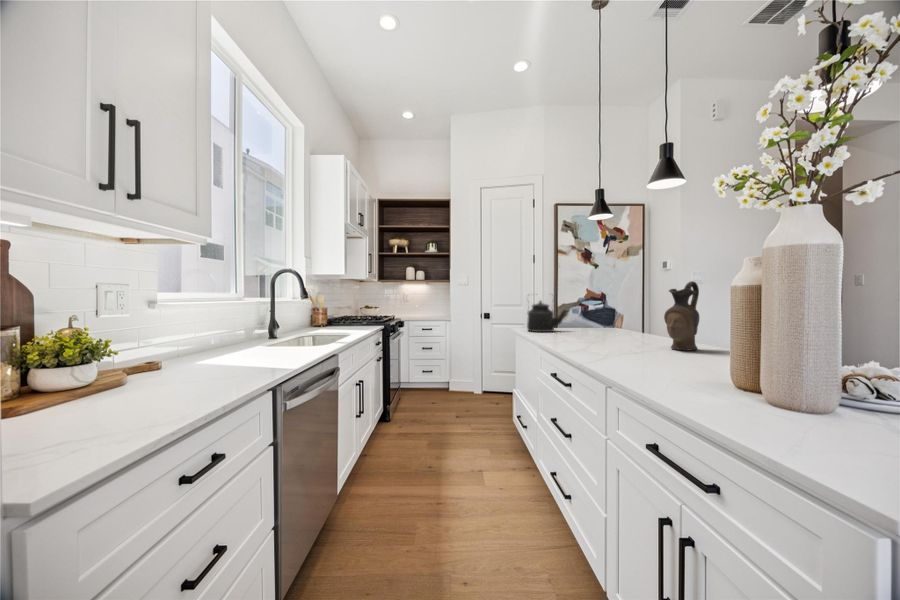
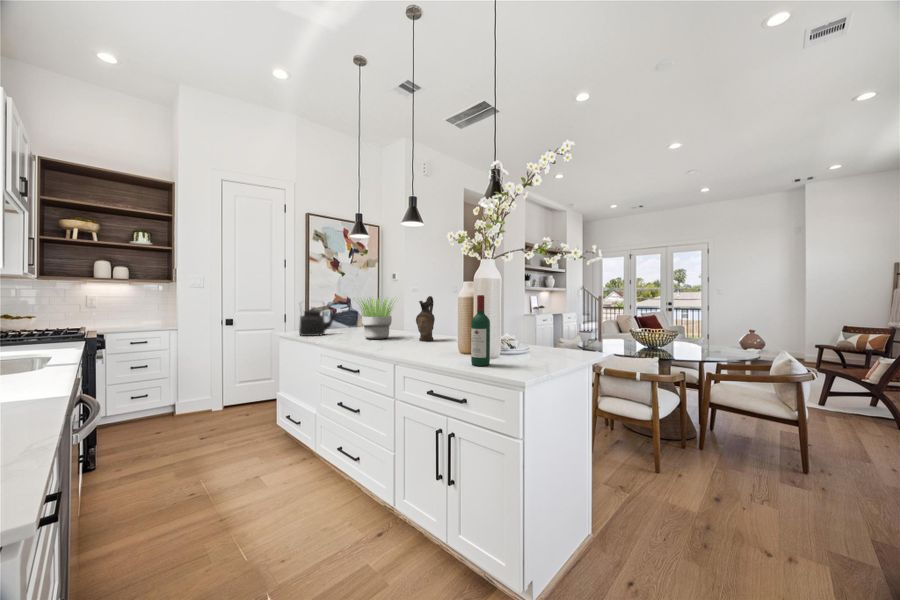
wine bottle: none [742,261,799,424] -> present [471,295,490,366]
potted plant: none [574,284,646,341] -> present [359,298,396,339]

